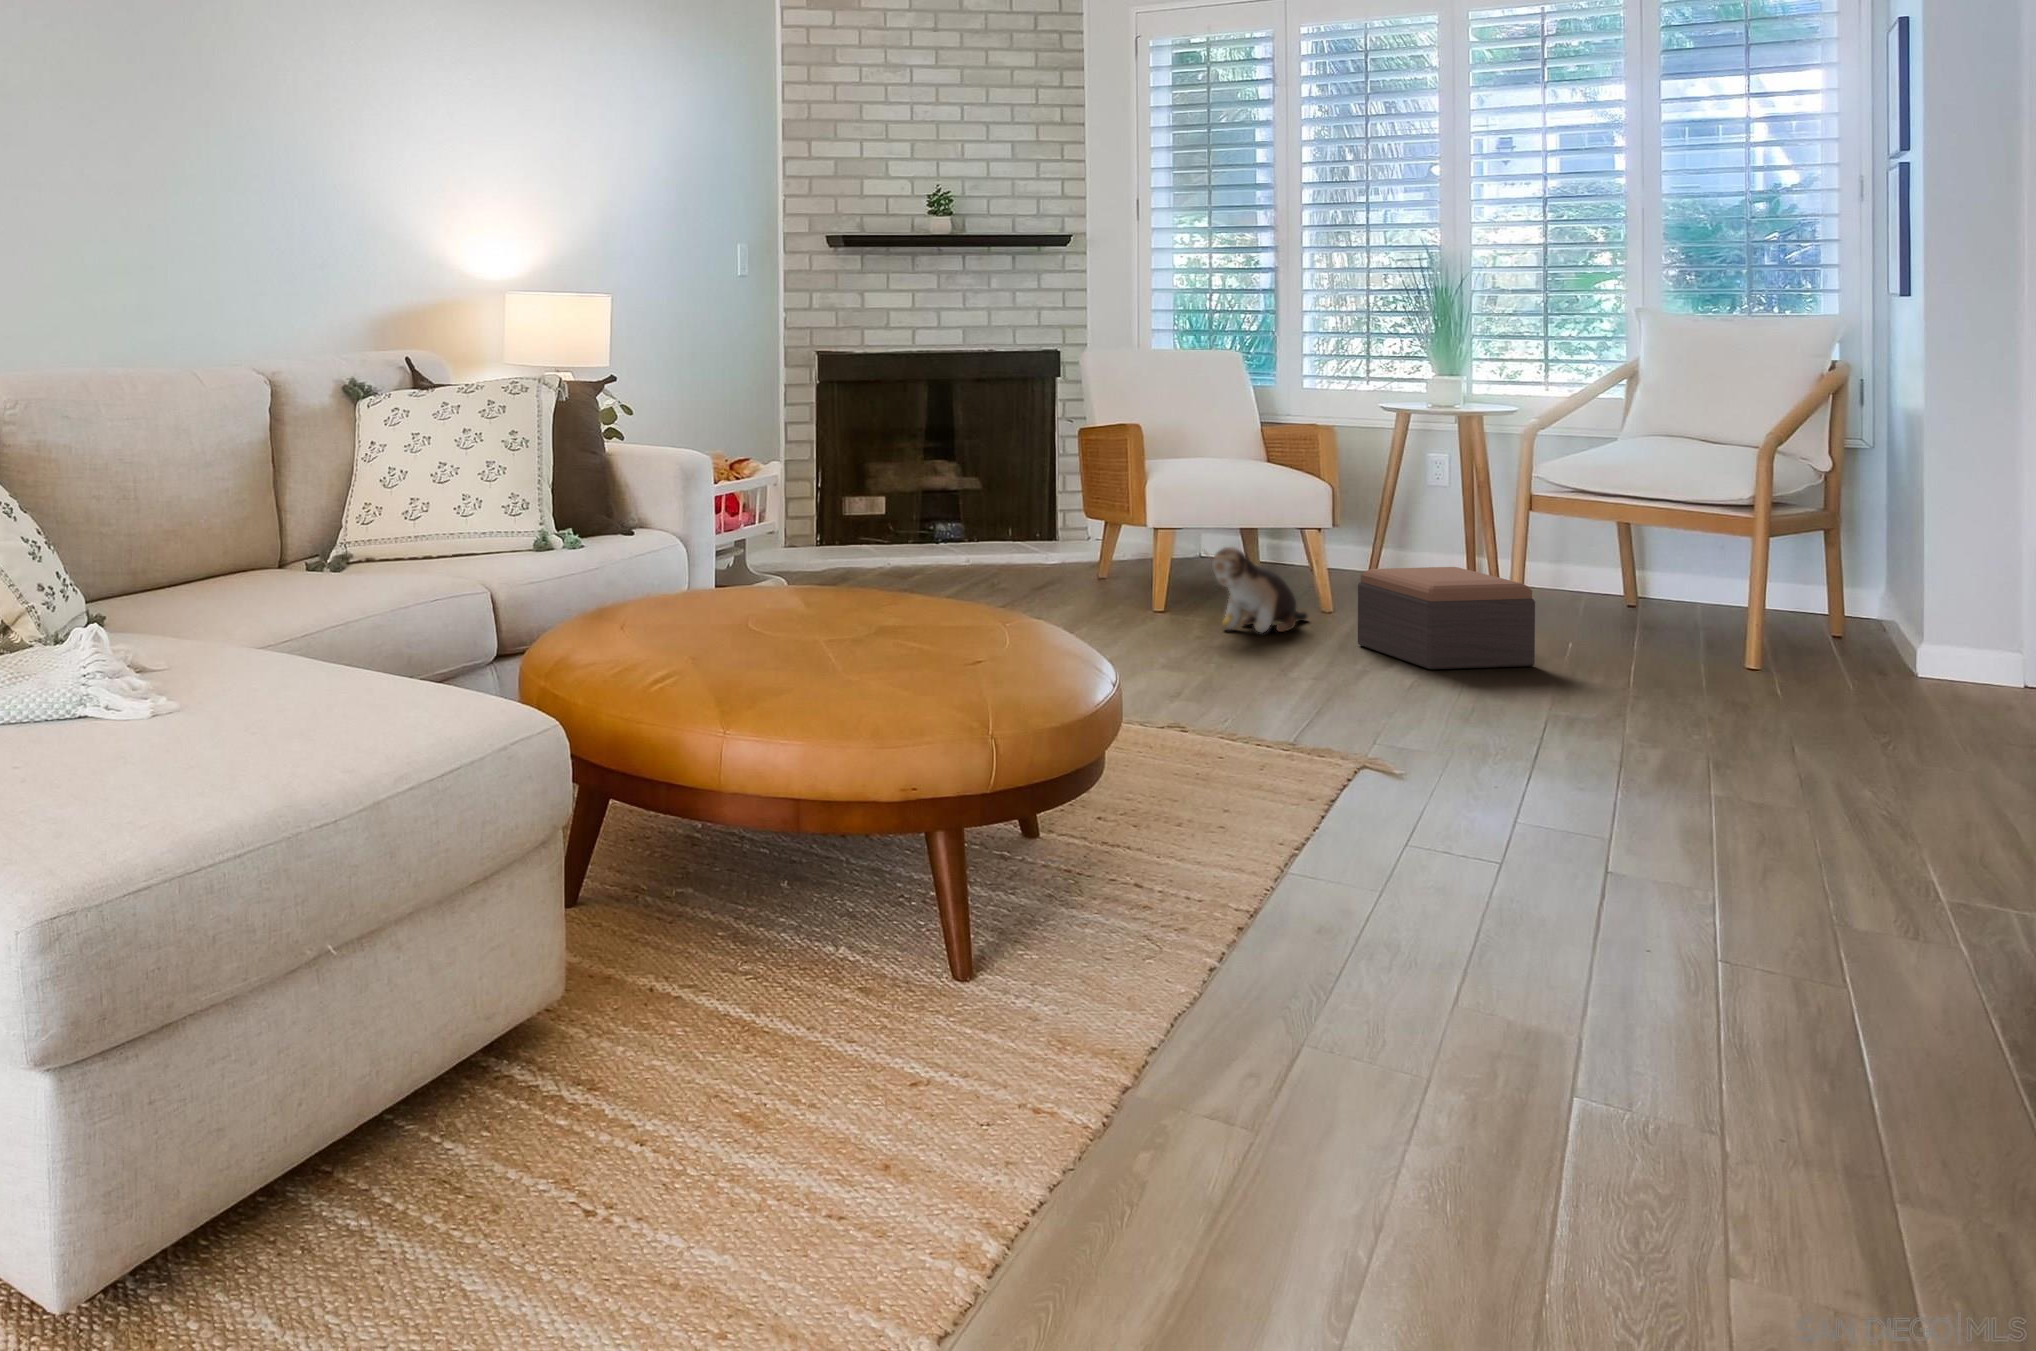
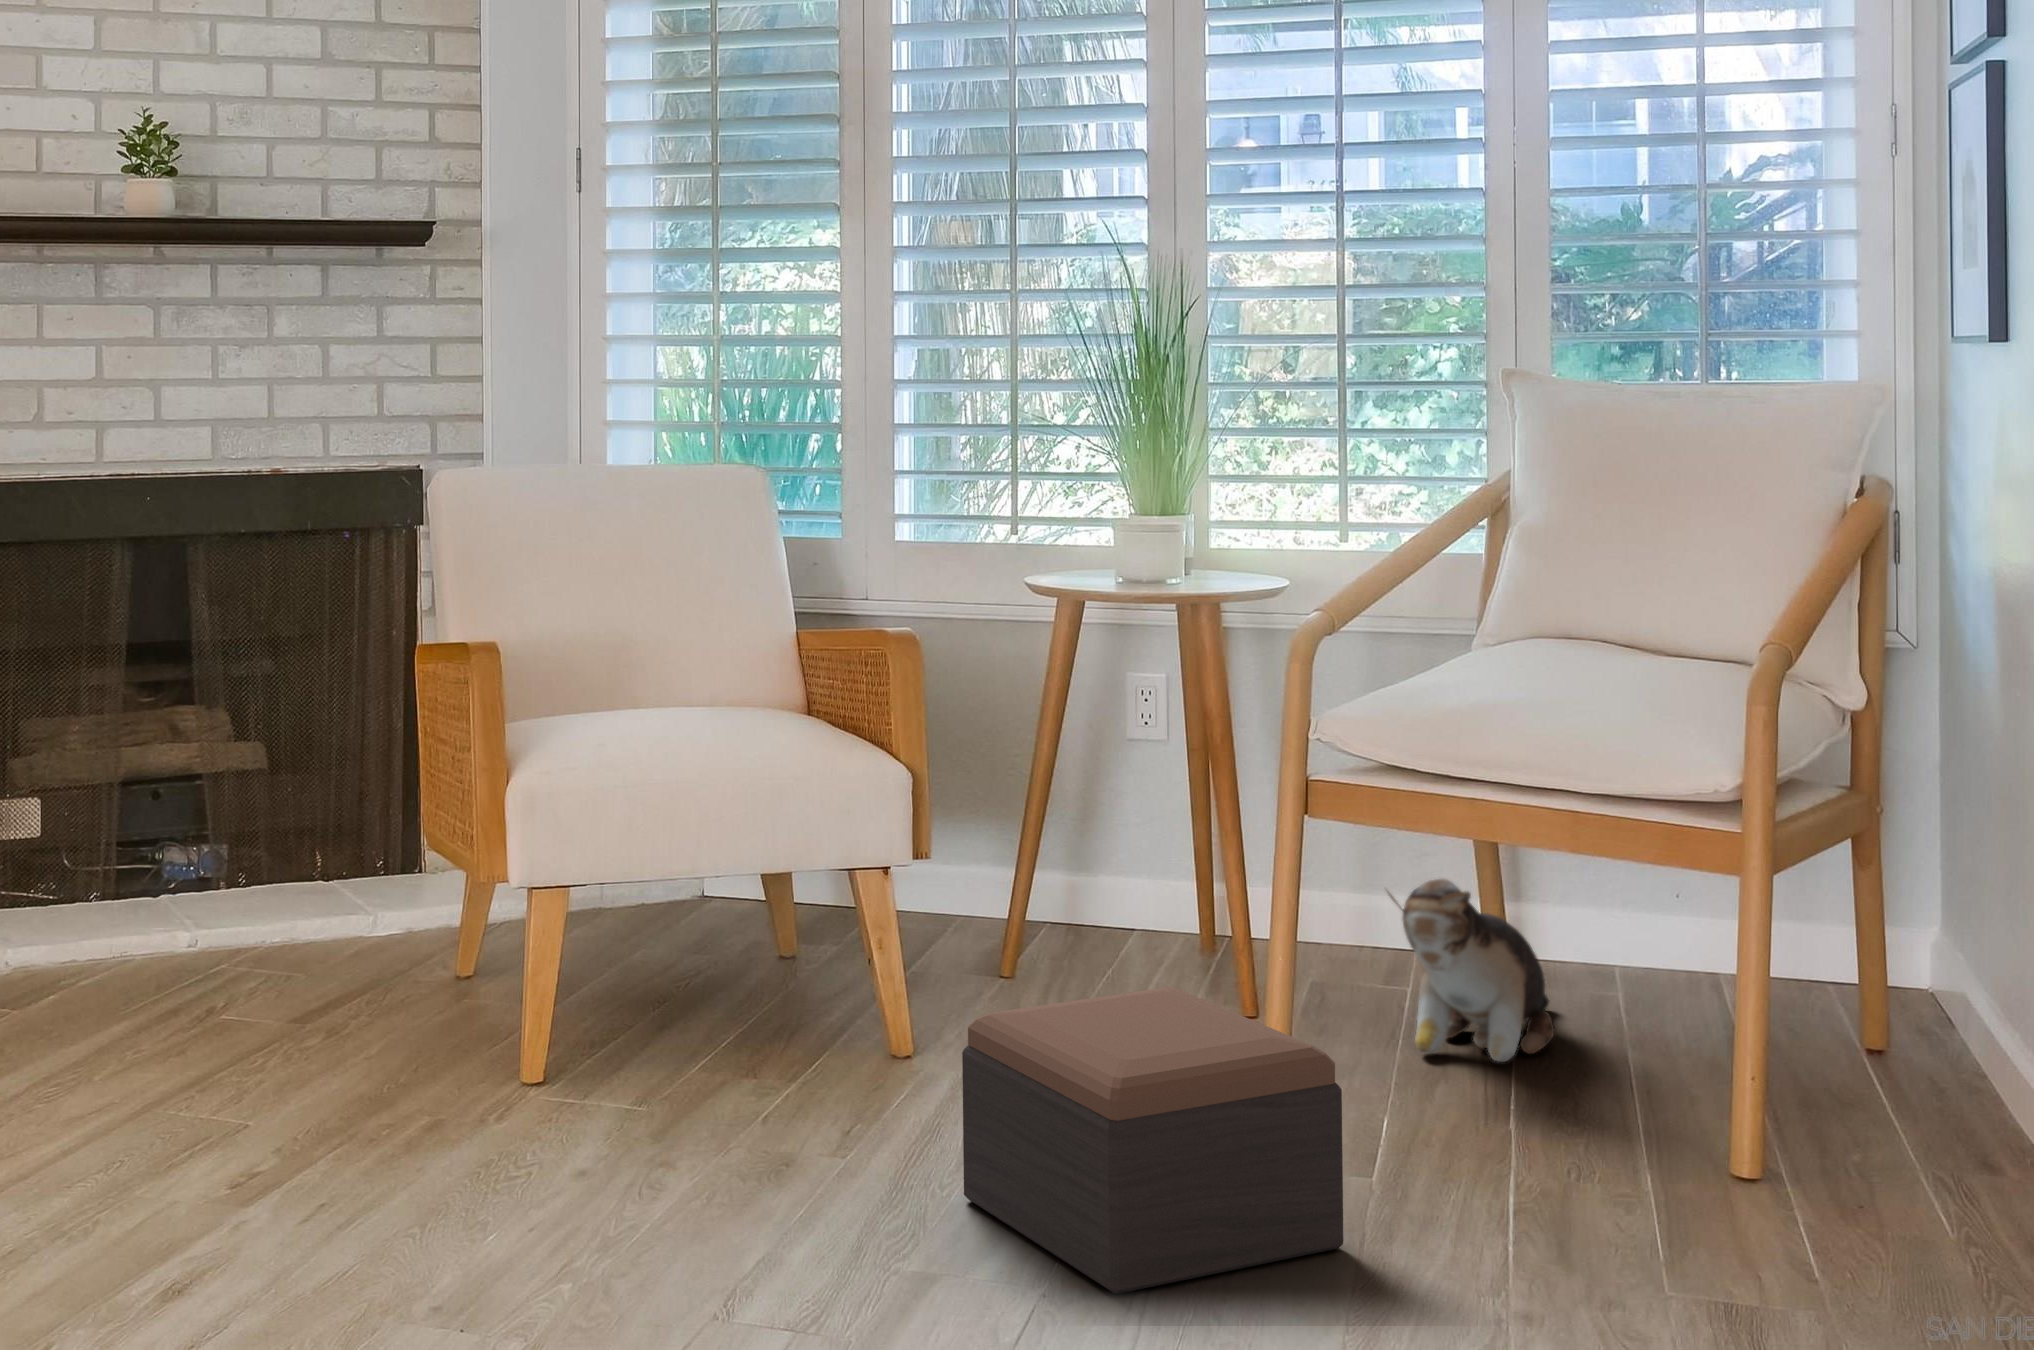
plush toy: present [1205,547,1307,632] -> present [1387,879,1554,1062]

